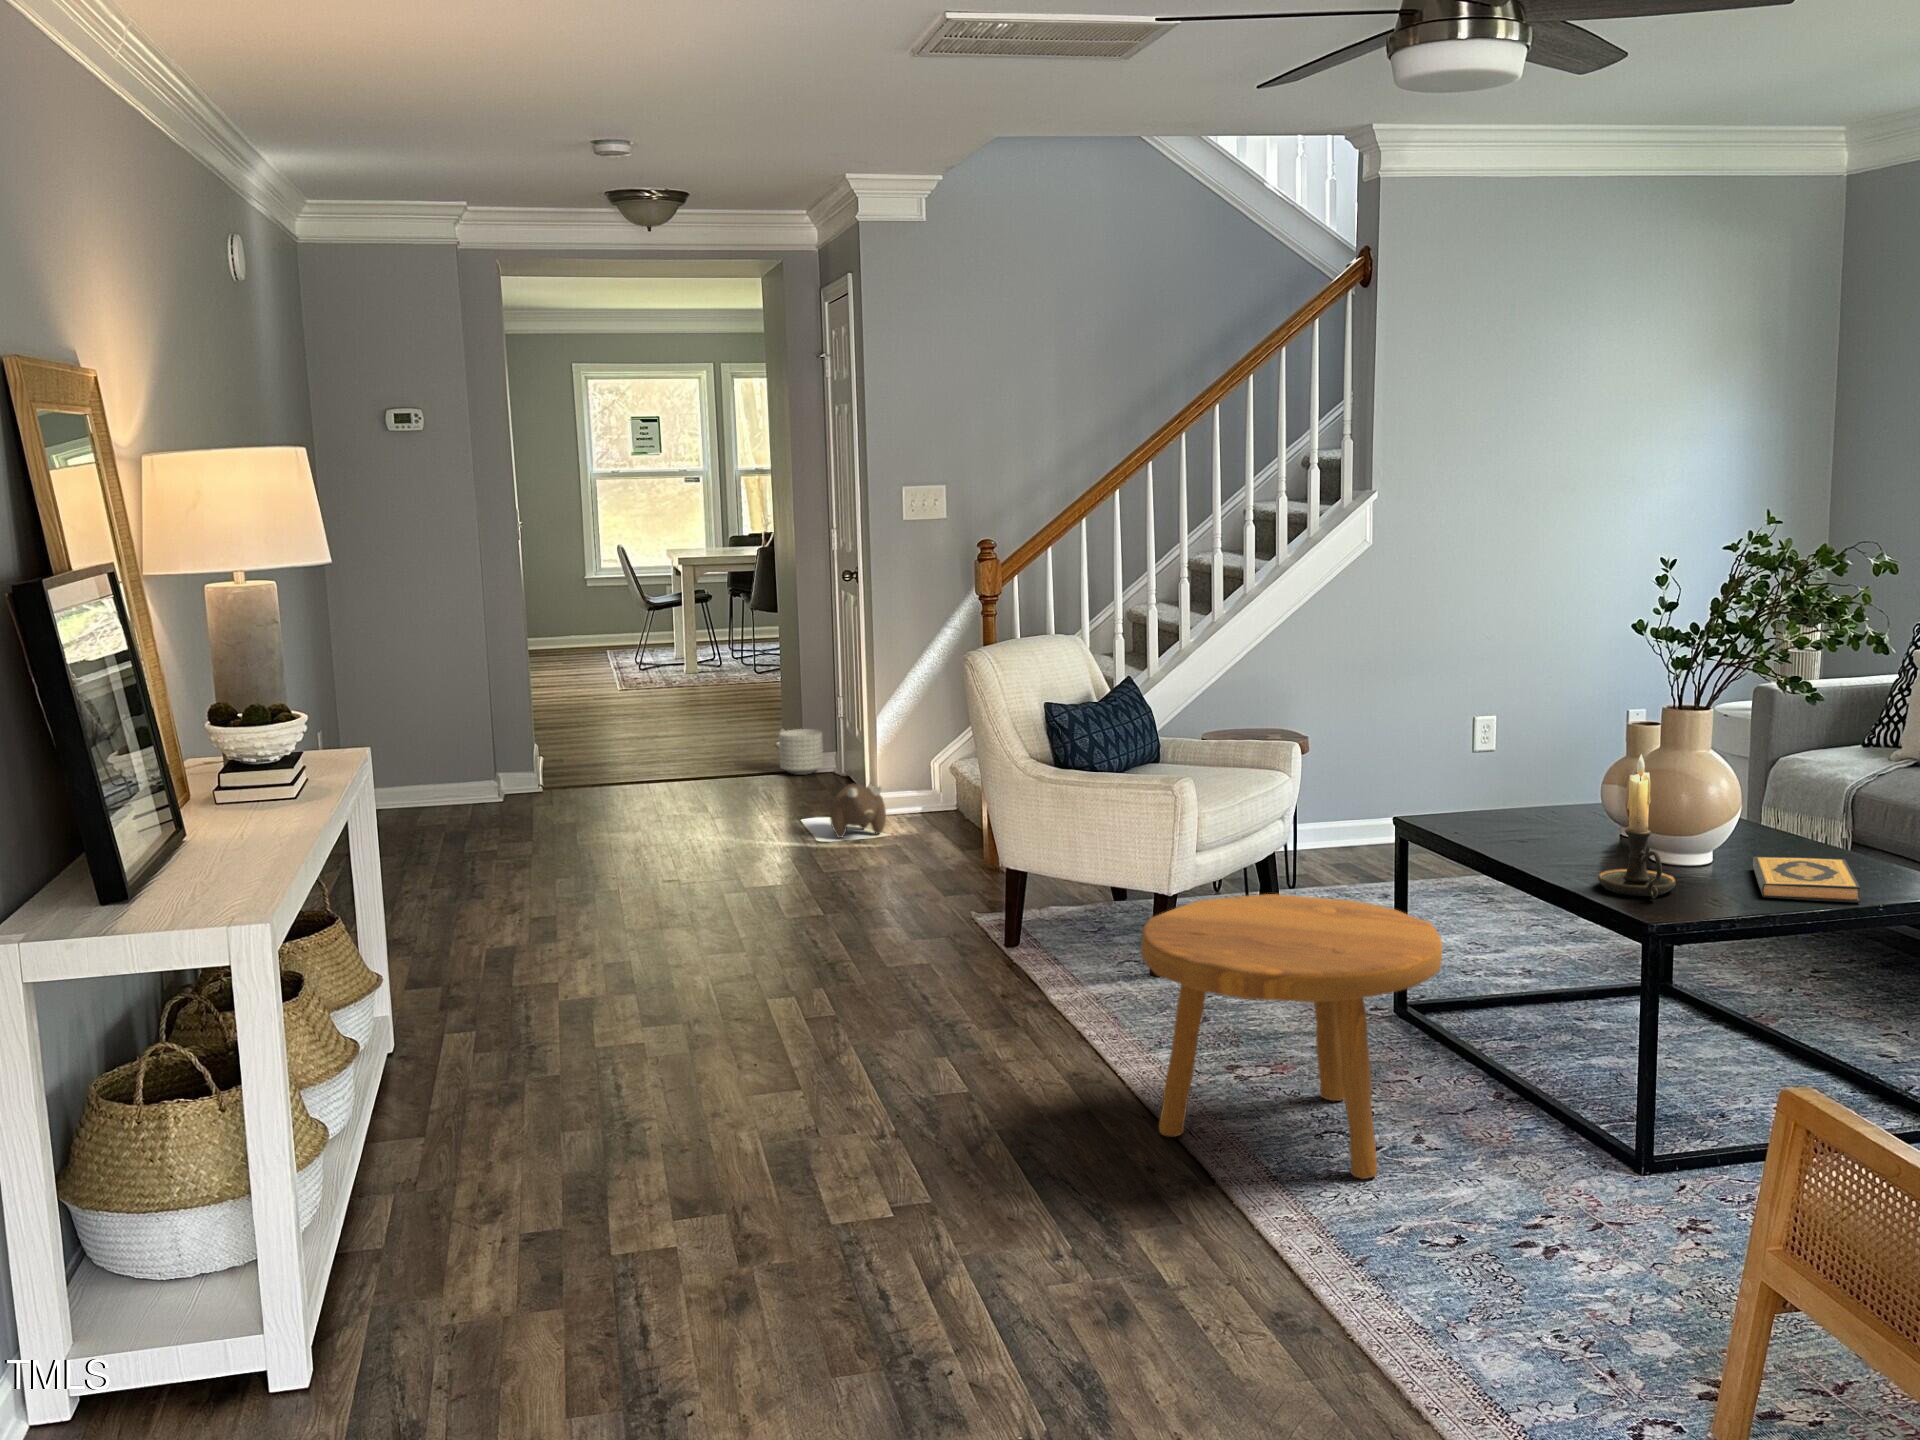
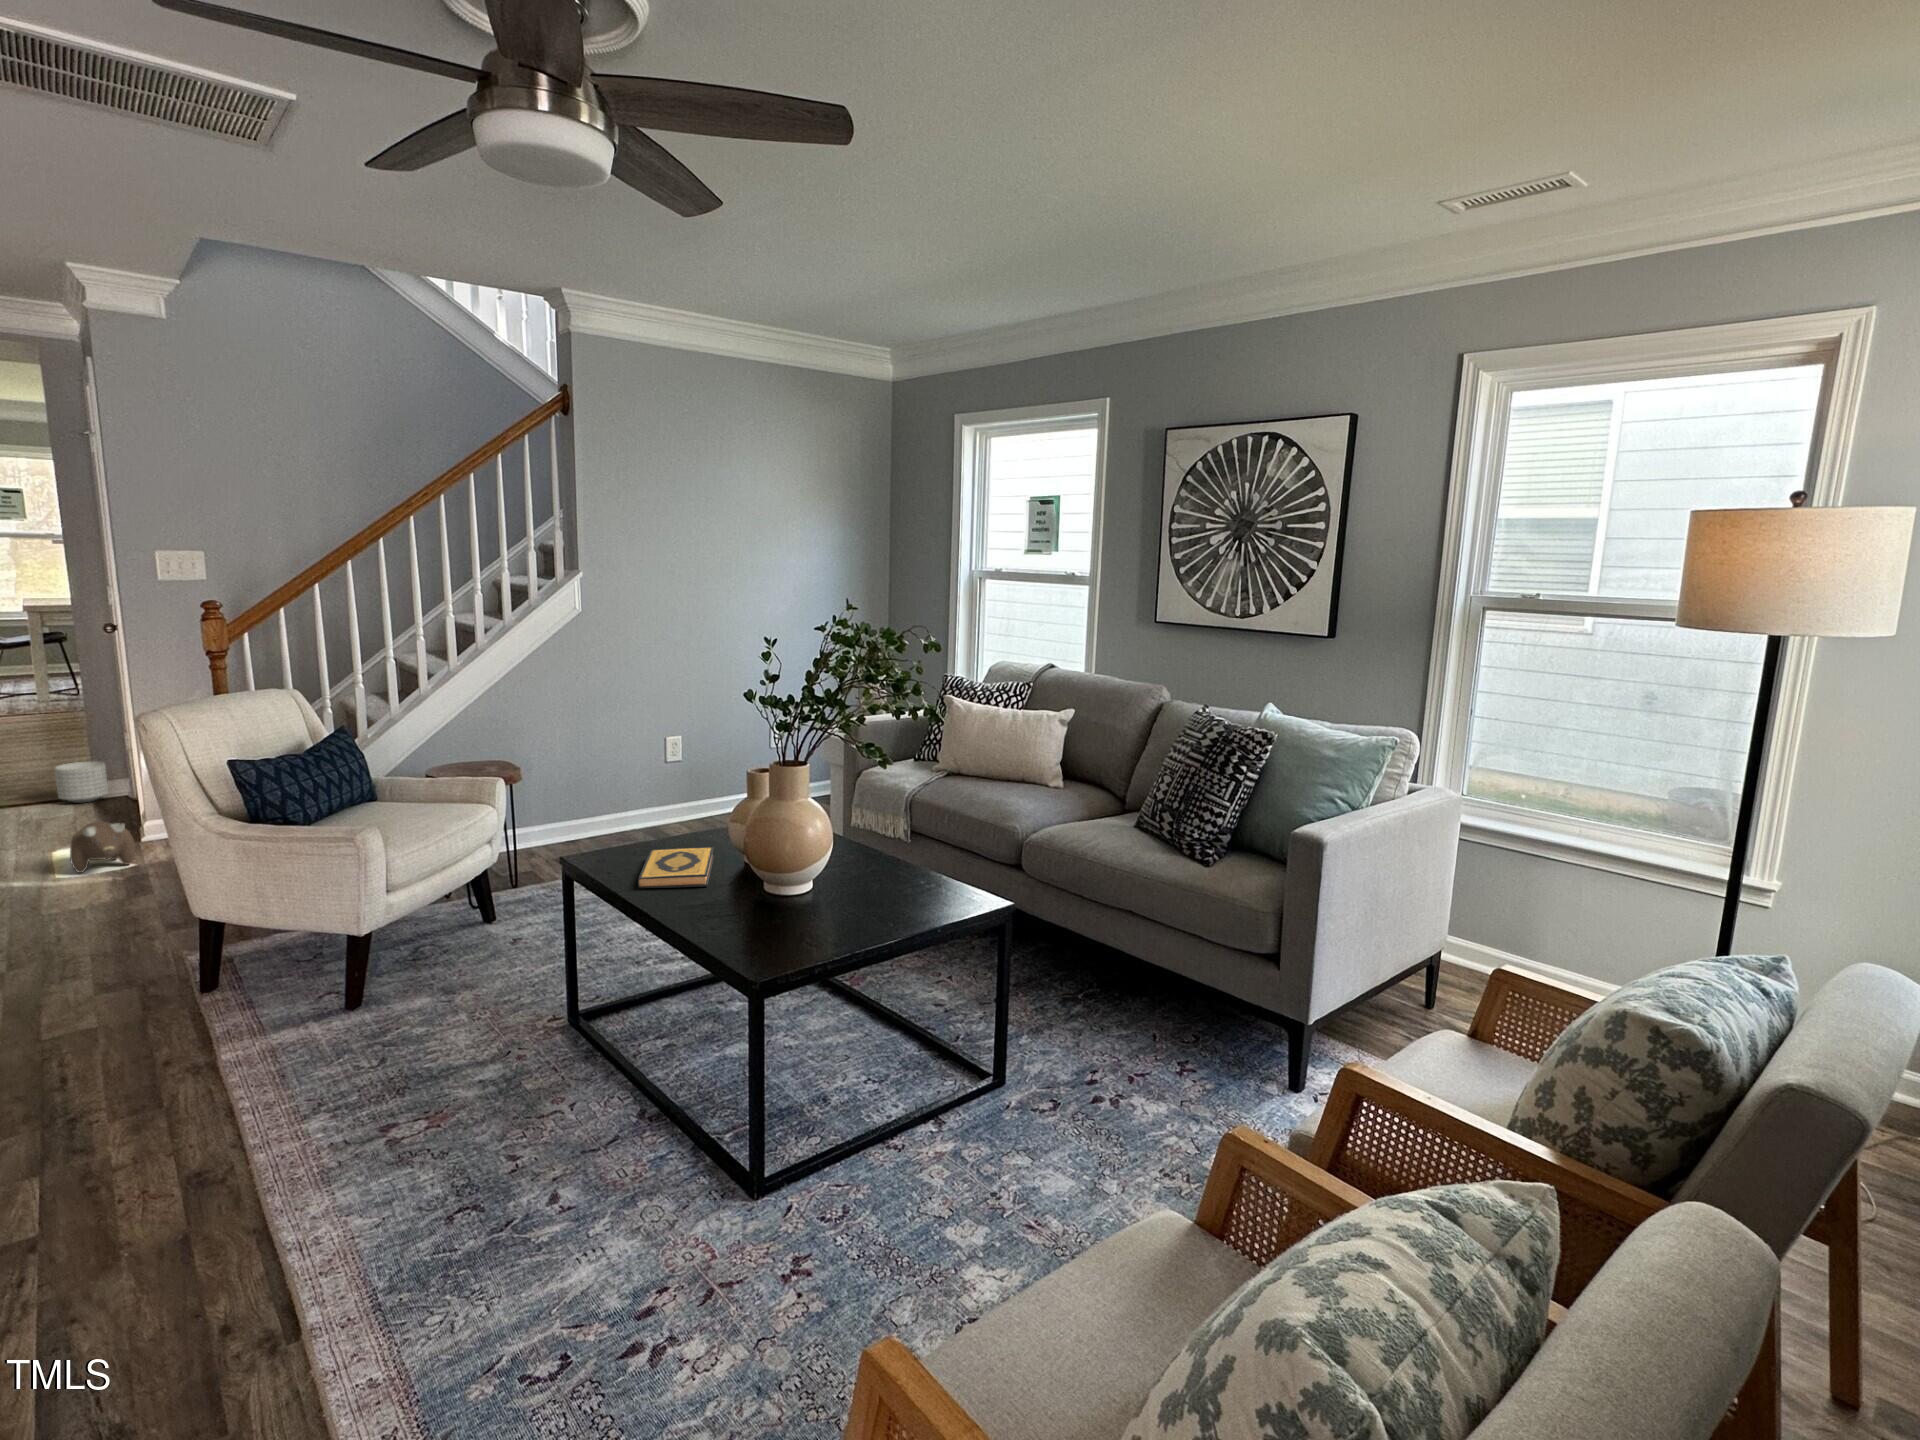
candle holder: present [1598,754,1676,898] -> none [718,812,781,939]
hardback book: present [1753,857,1860,903] -> present [638,847,714,888]
footstool: present [1141,894,1442,1179] -> none [216,965,566,1278]

